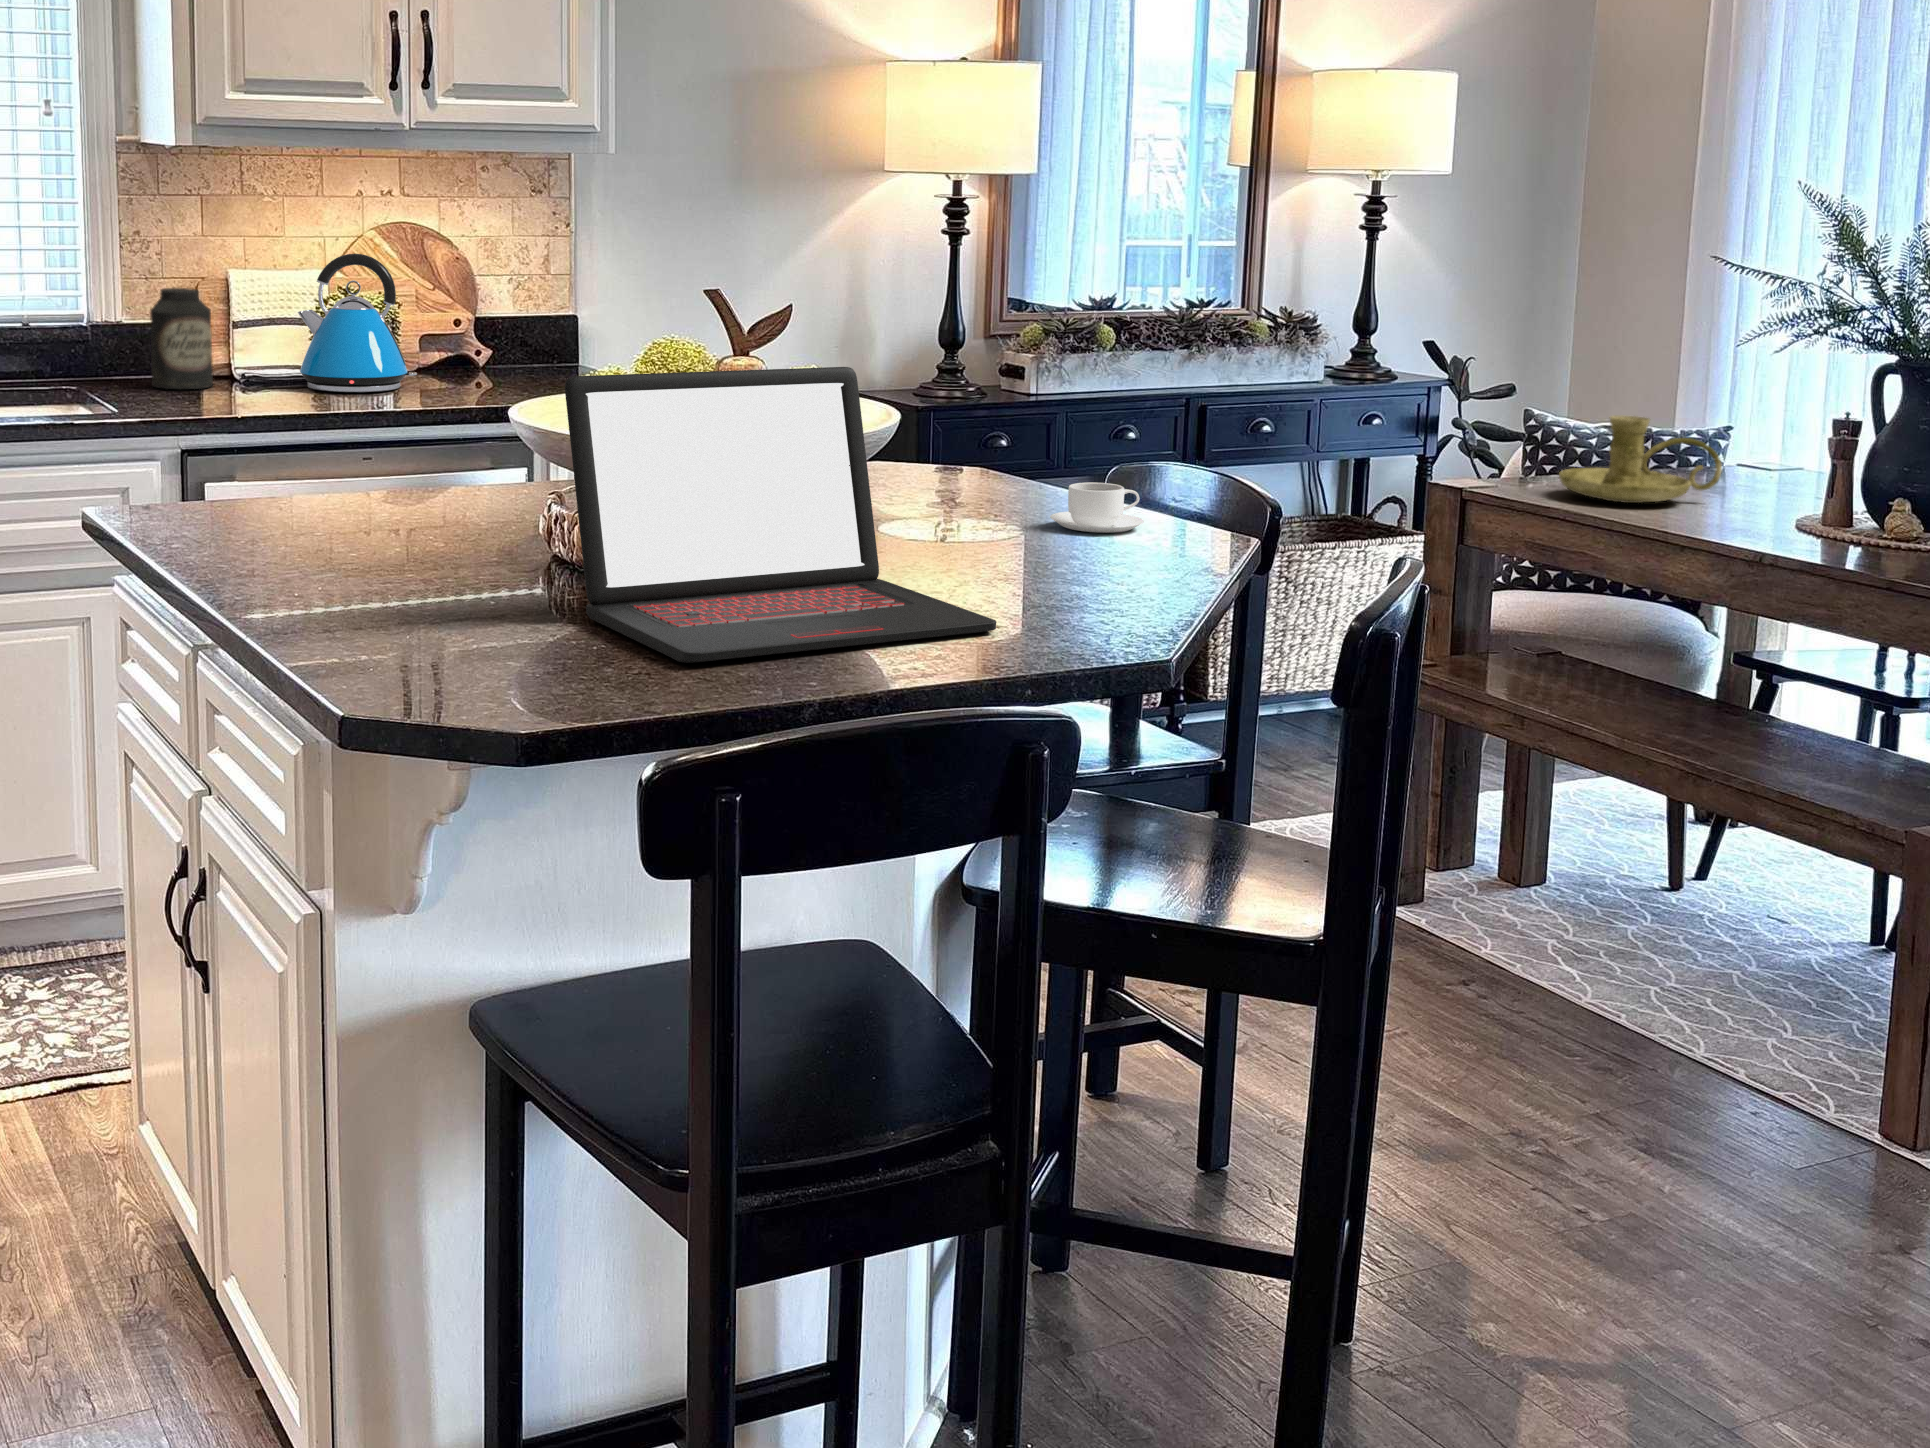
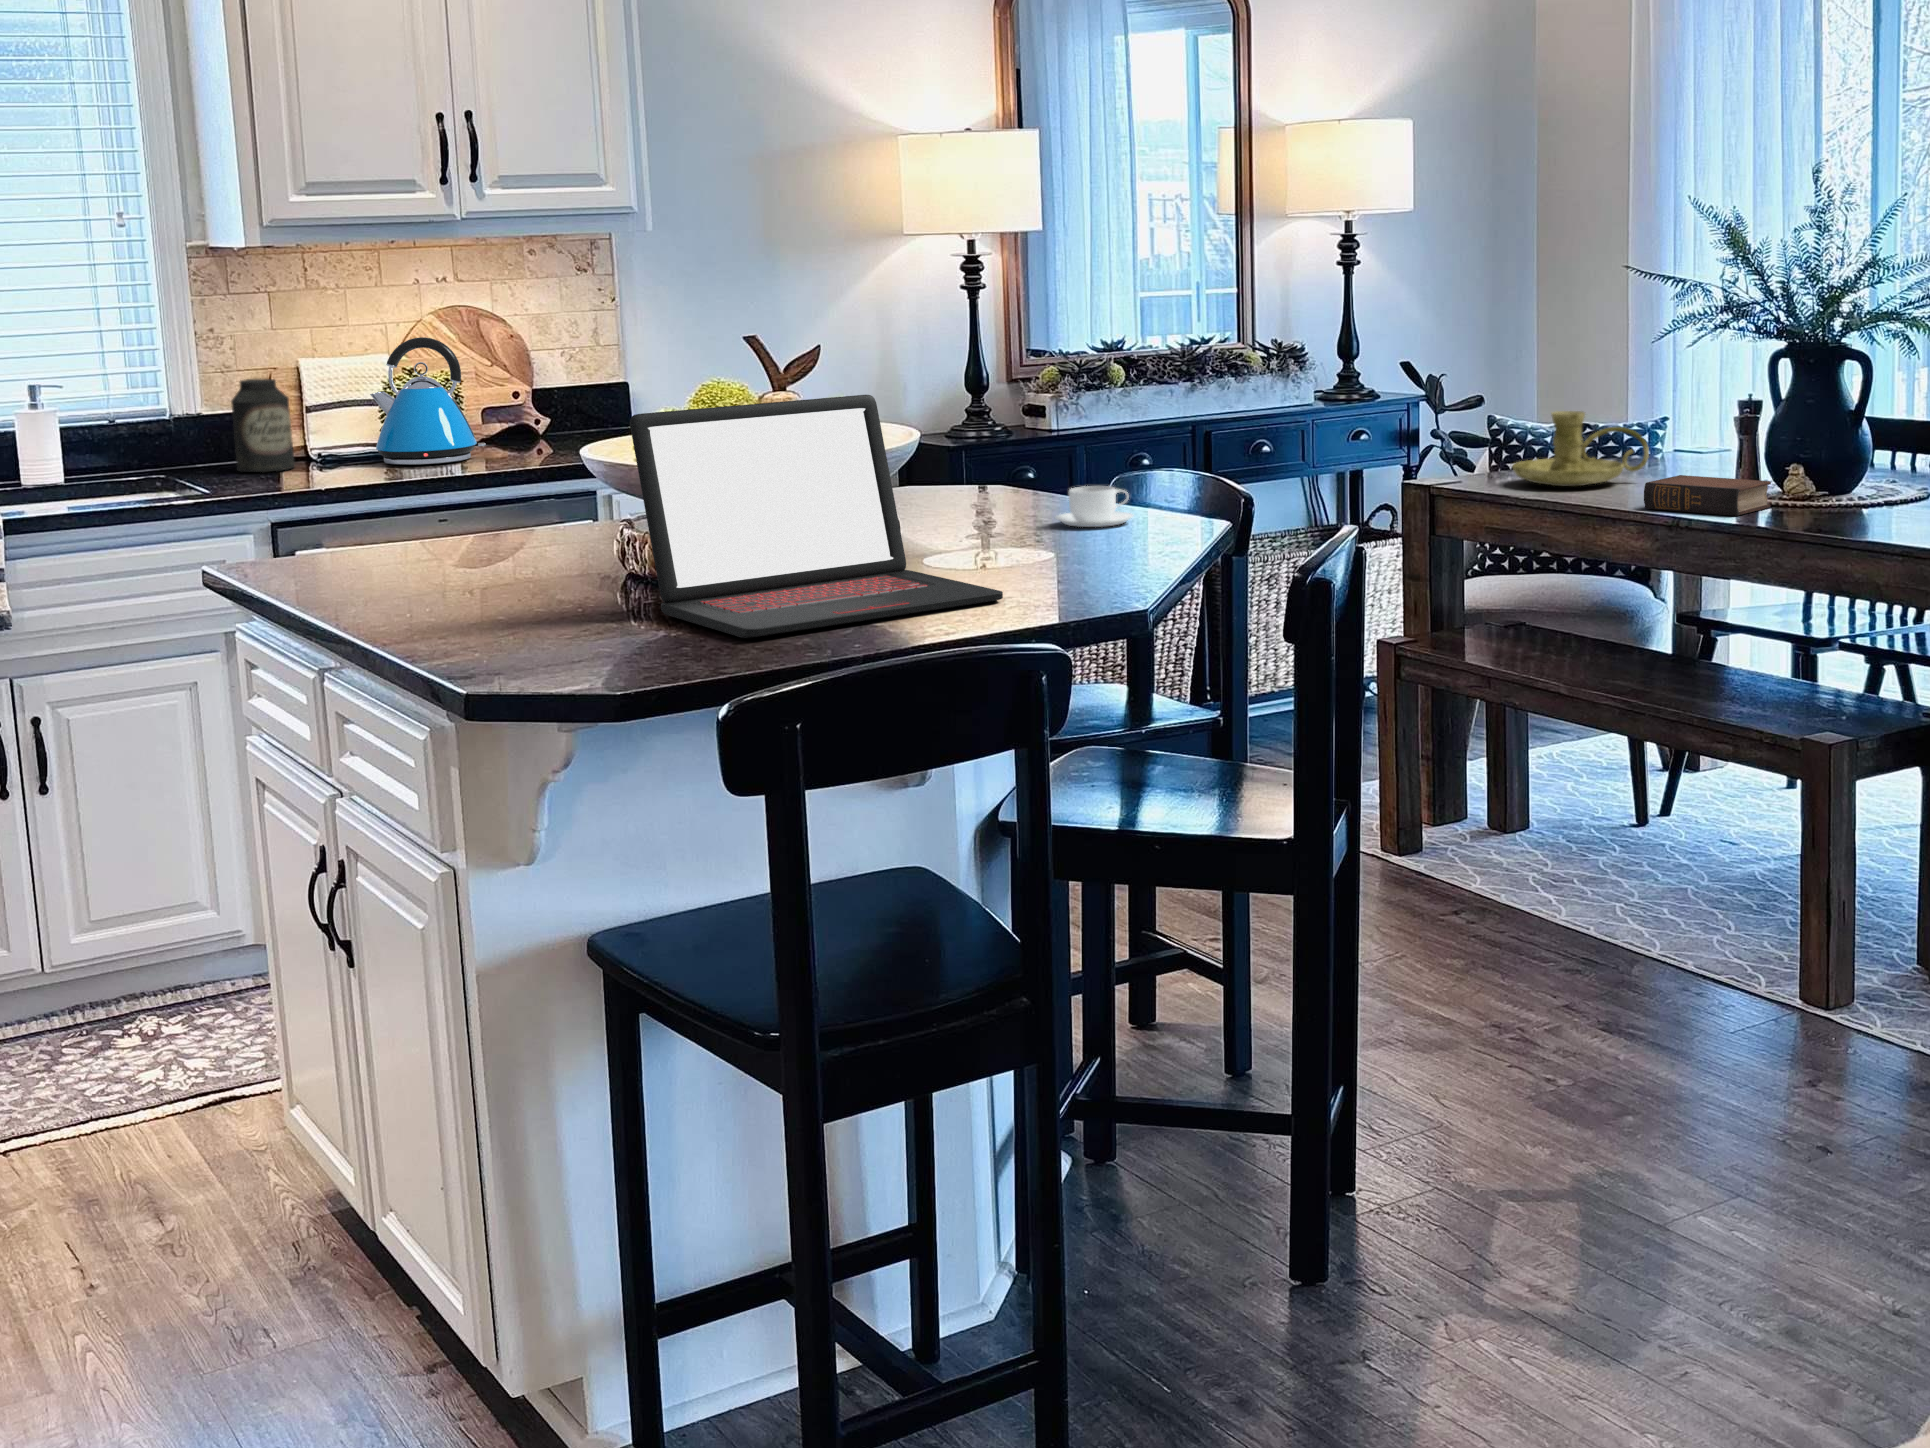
book: none [1723,502,1879,557] -> present [1644,475,1771,516]

